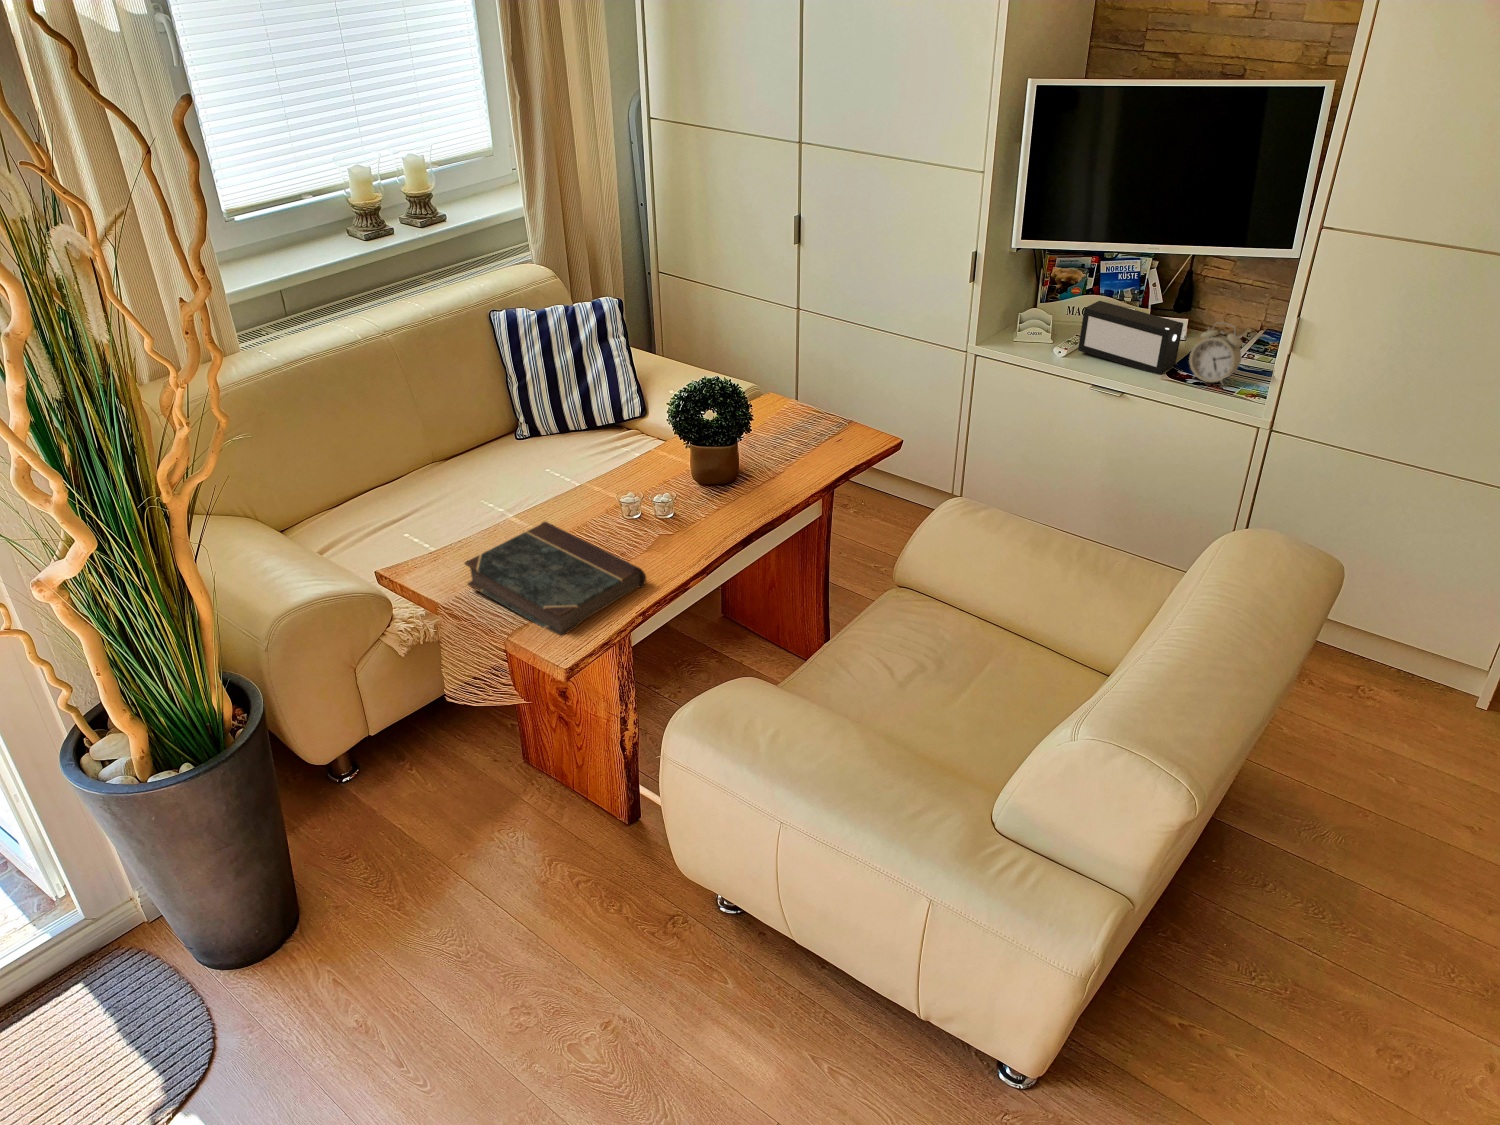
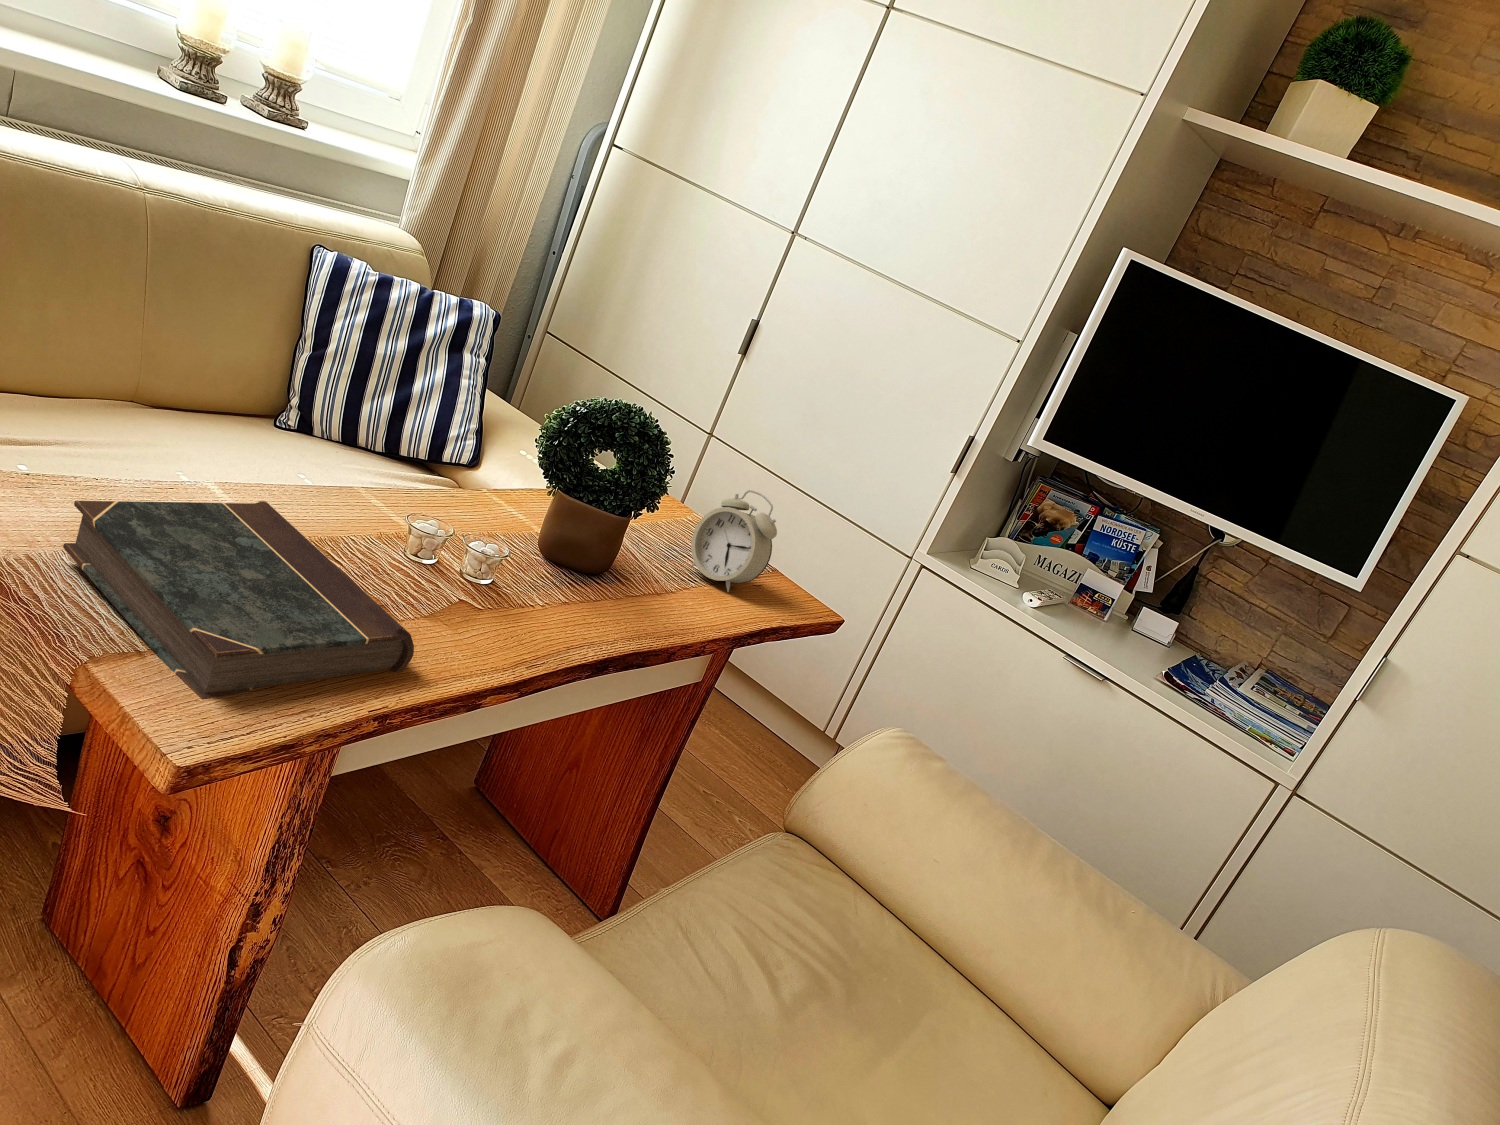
speaker: present [1078,301,1183,375] -> none [1052,558,1198,674]
alarm clock: present [1189,322,1242,385] -> present [691,490,777,592]

